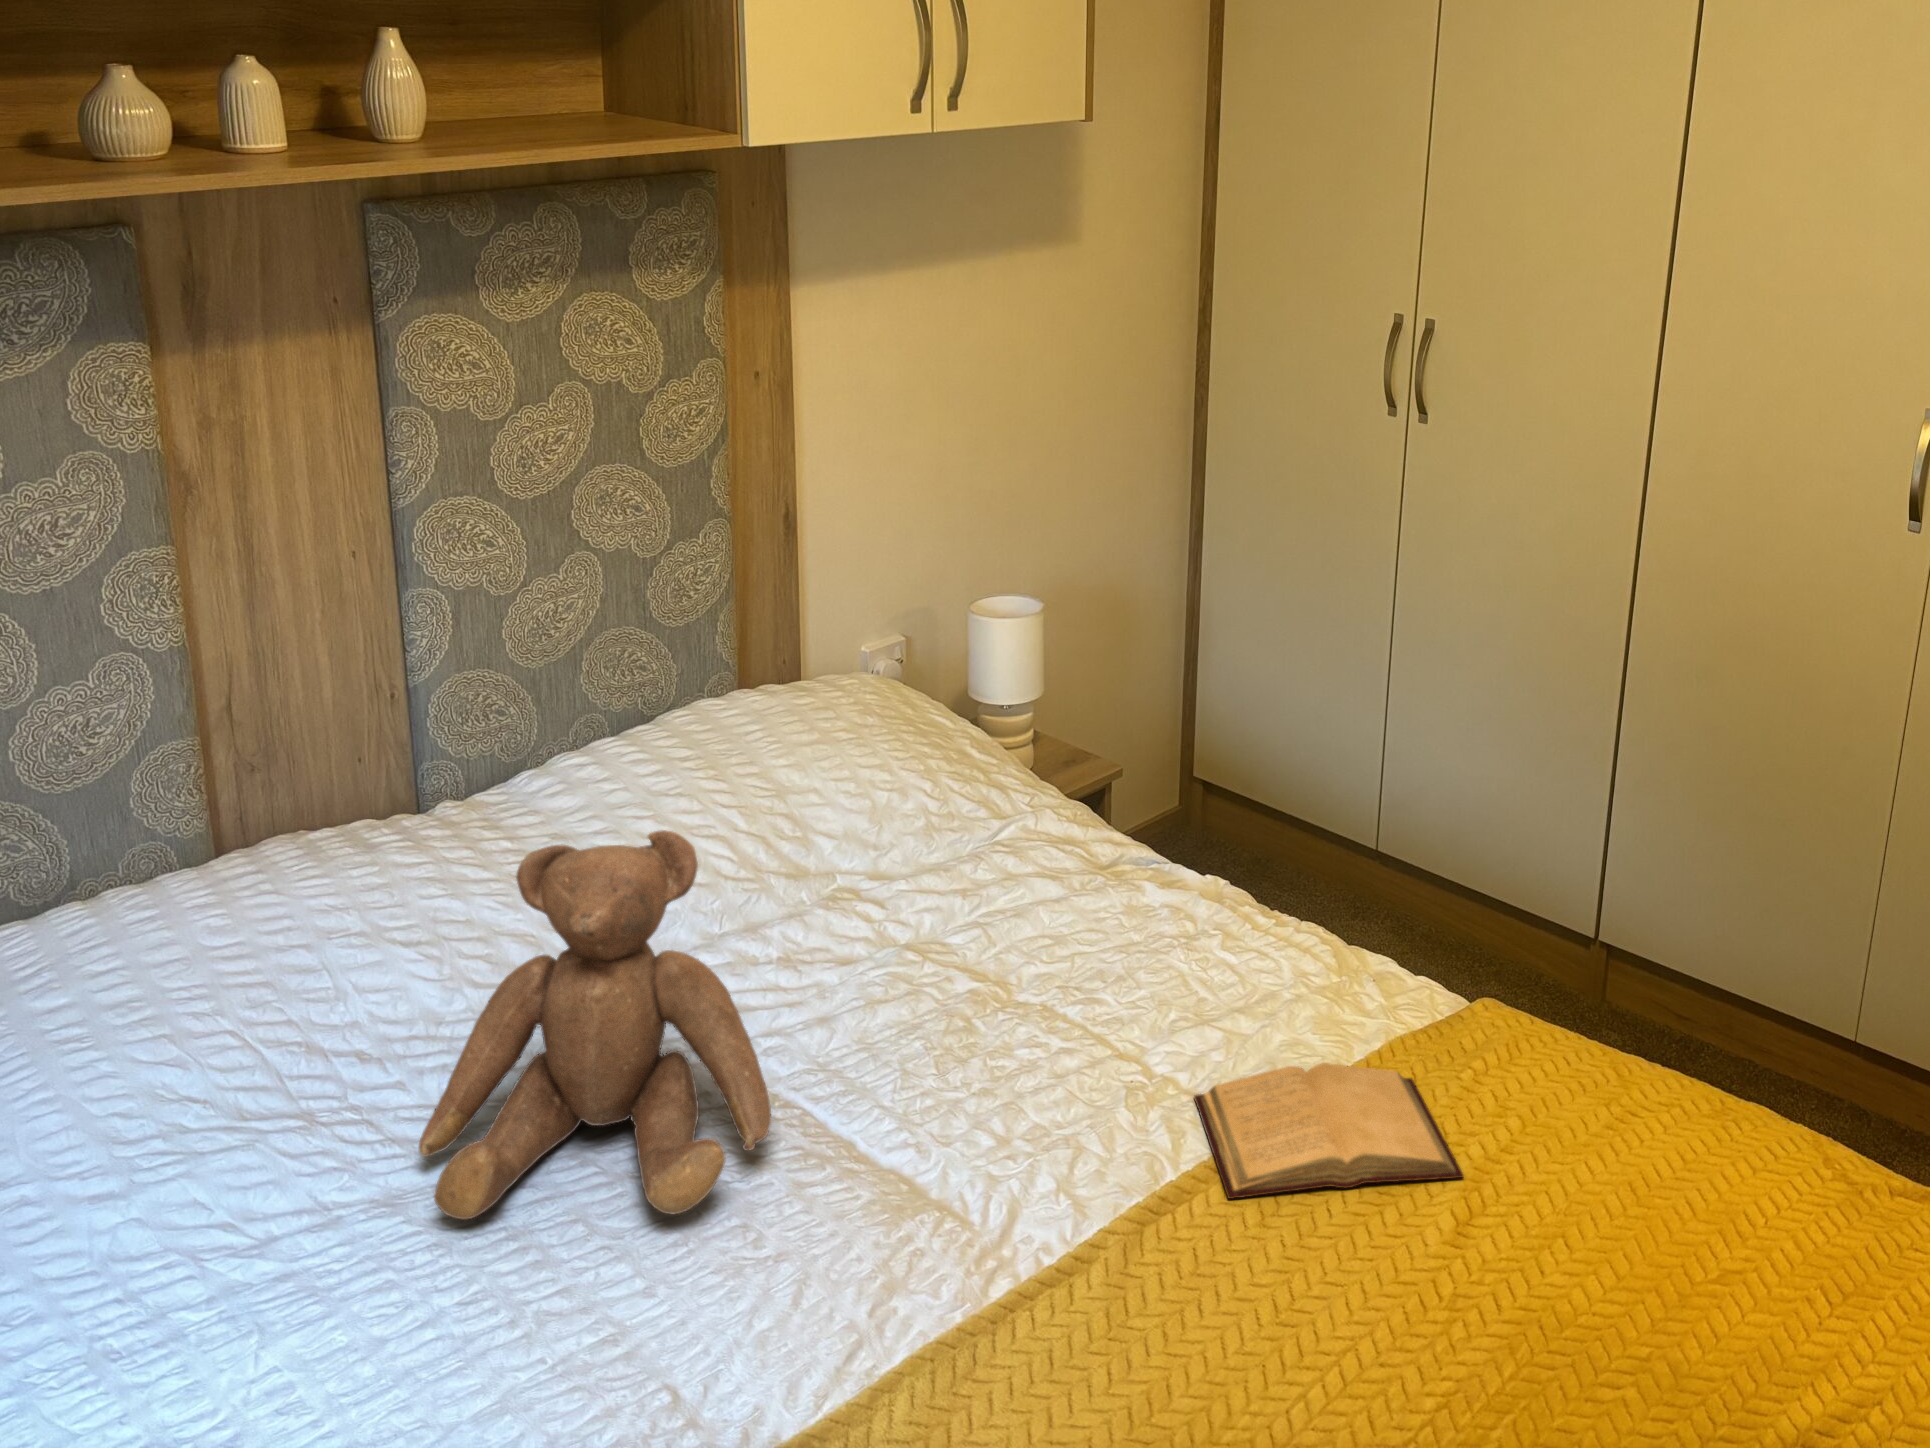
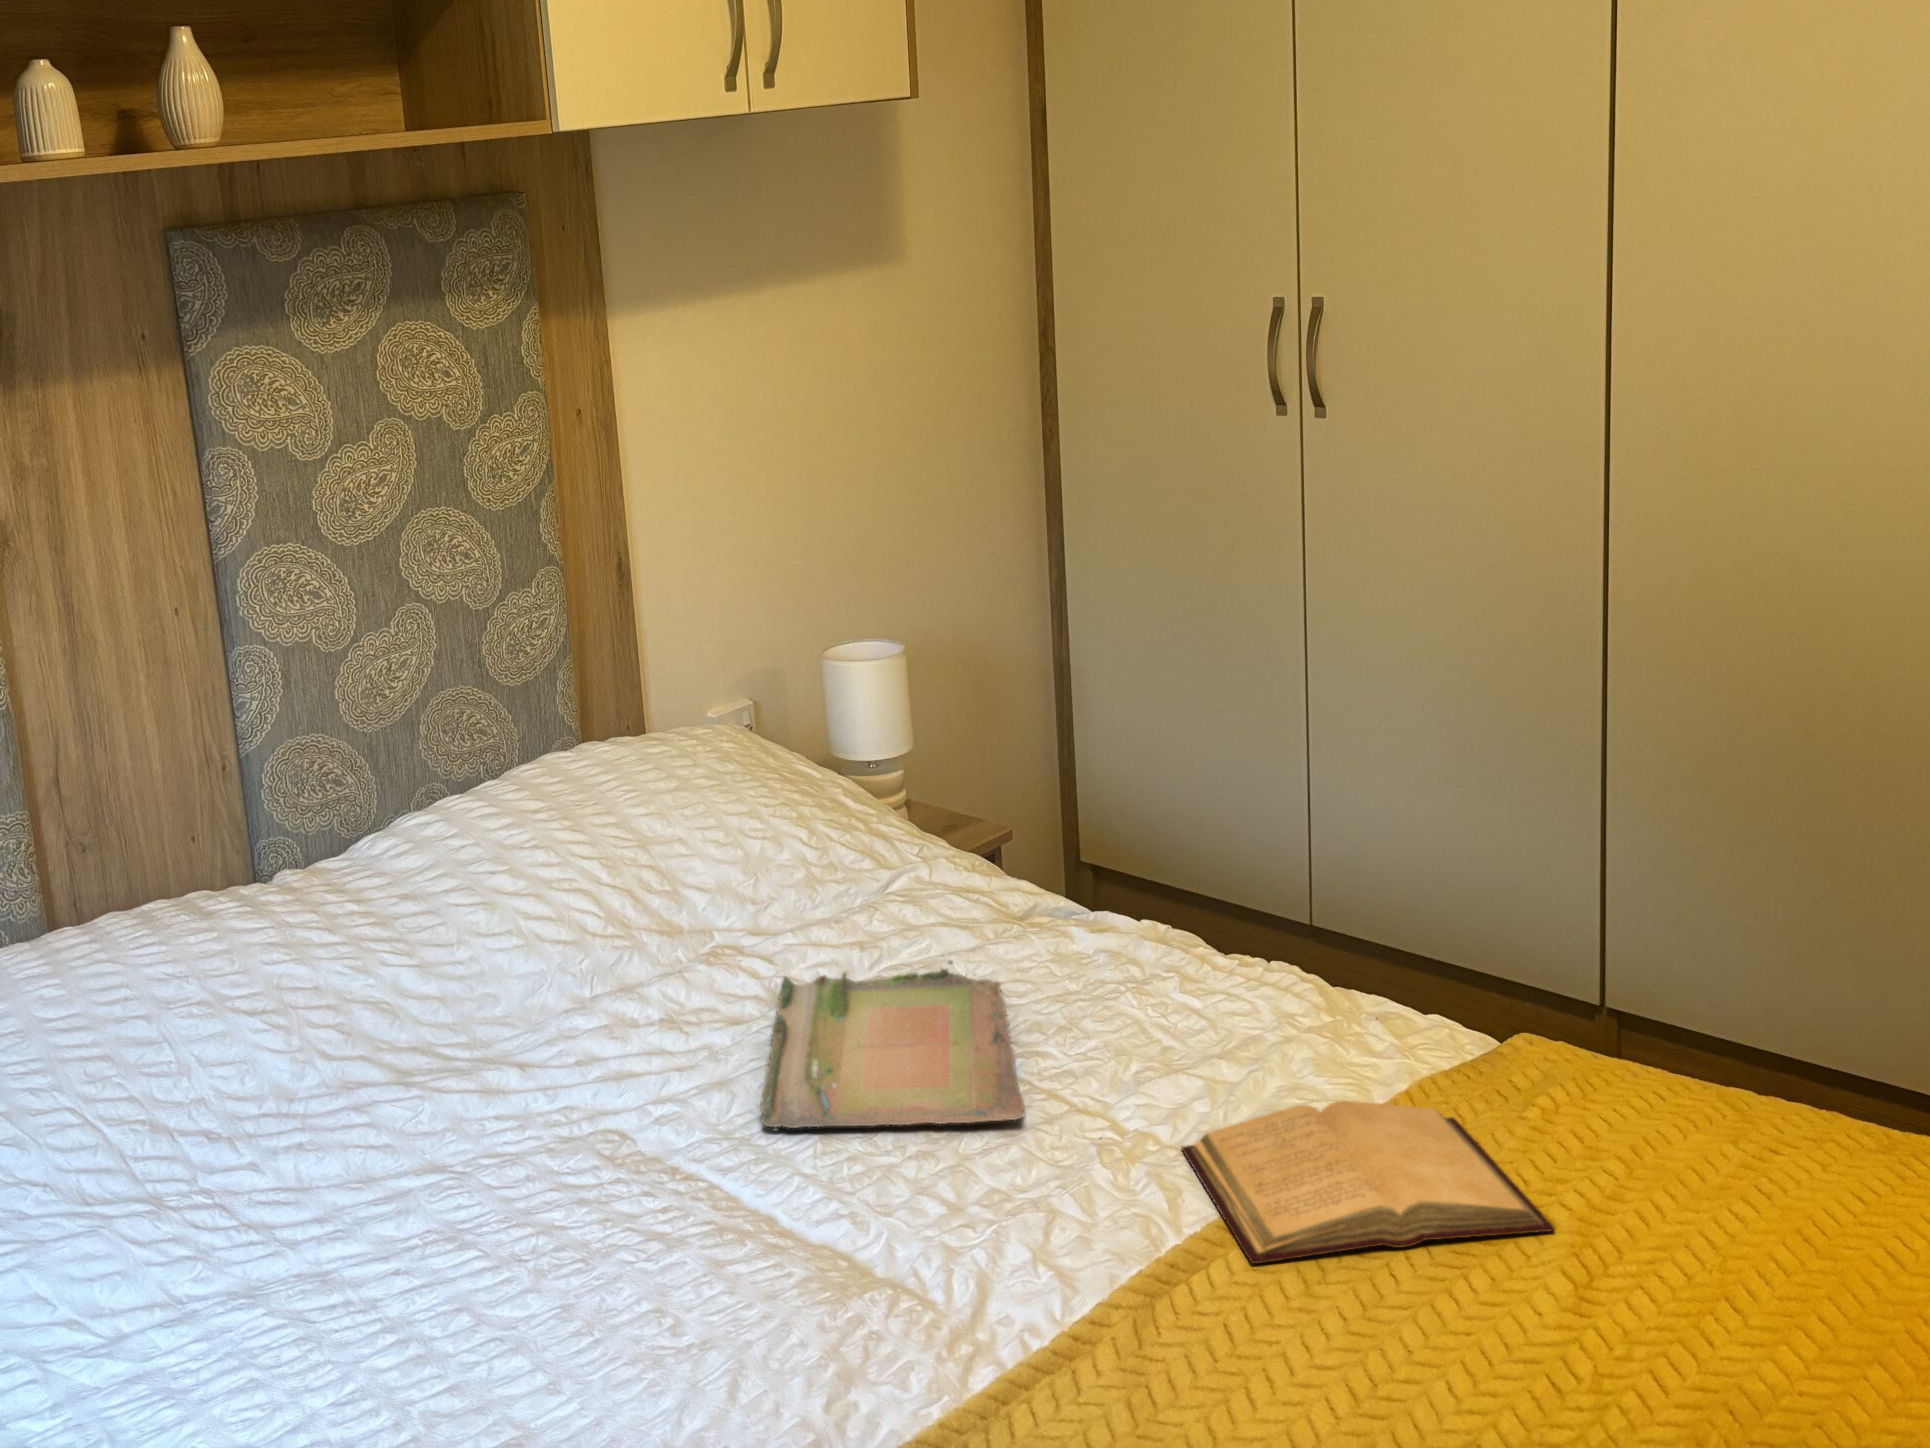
teddy bear: present [419,830,771,1219] -> none [277,844,677,1309]
tray: none [852,912,1075,1068] -> present [761,960,1024,1130]

